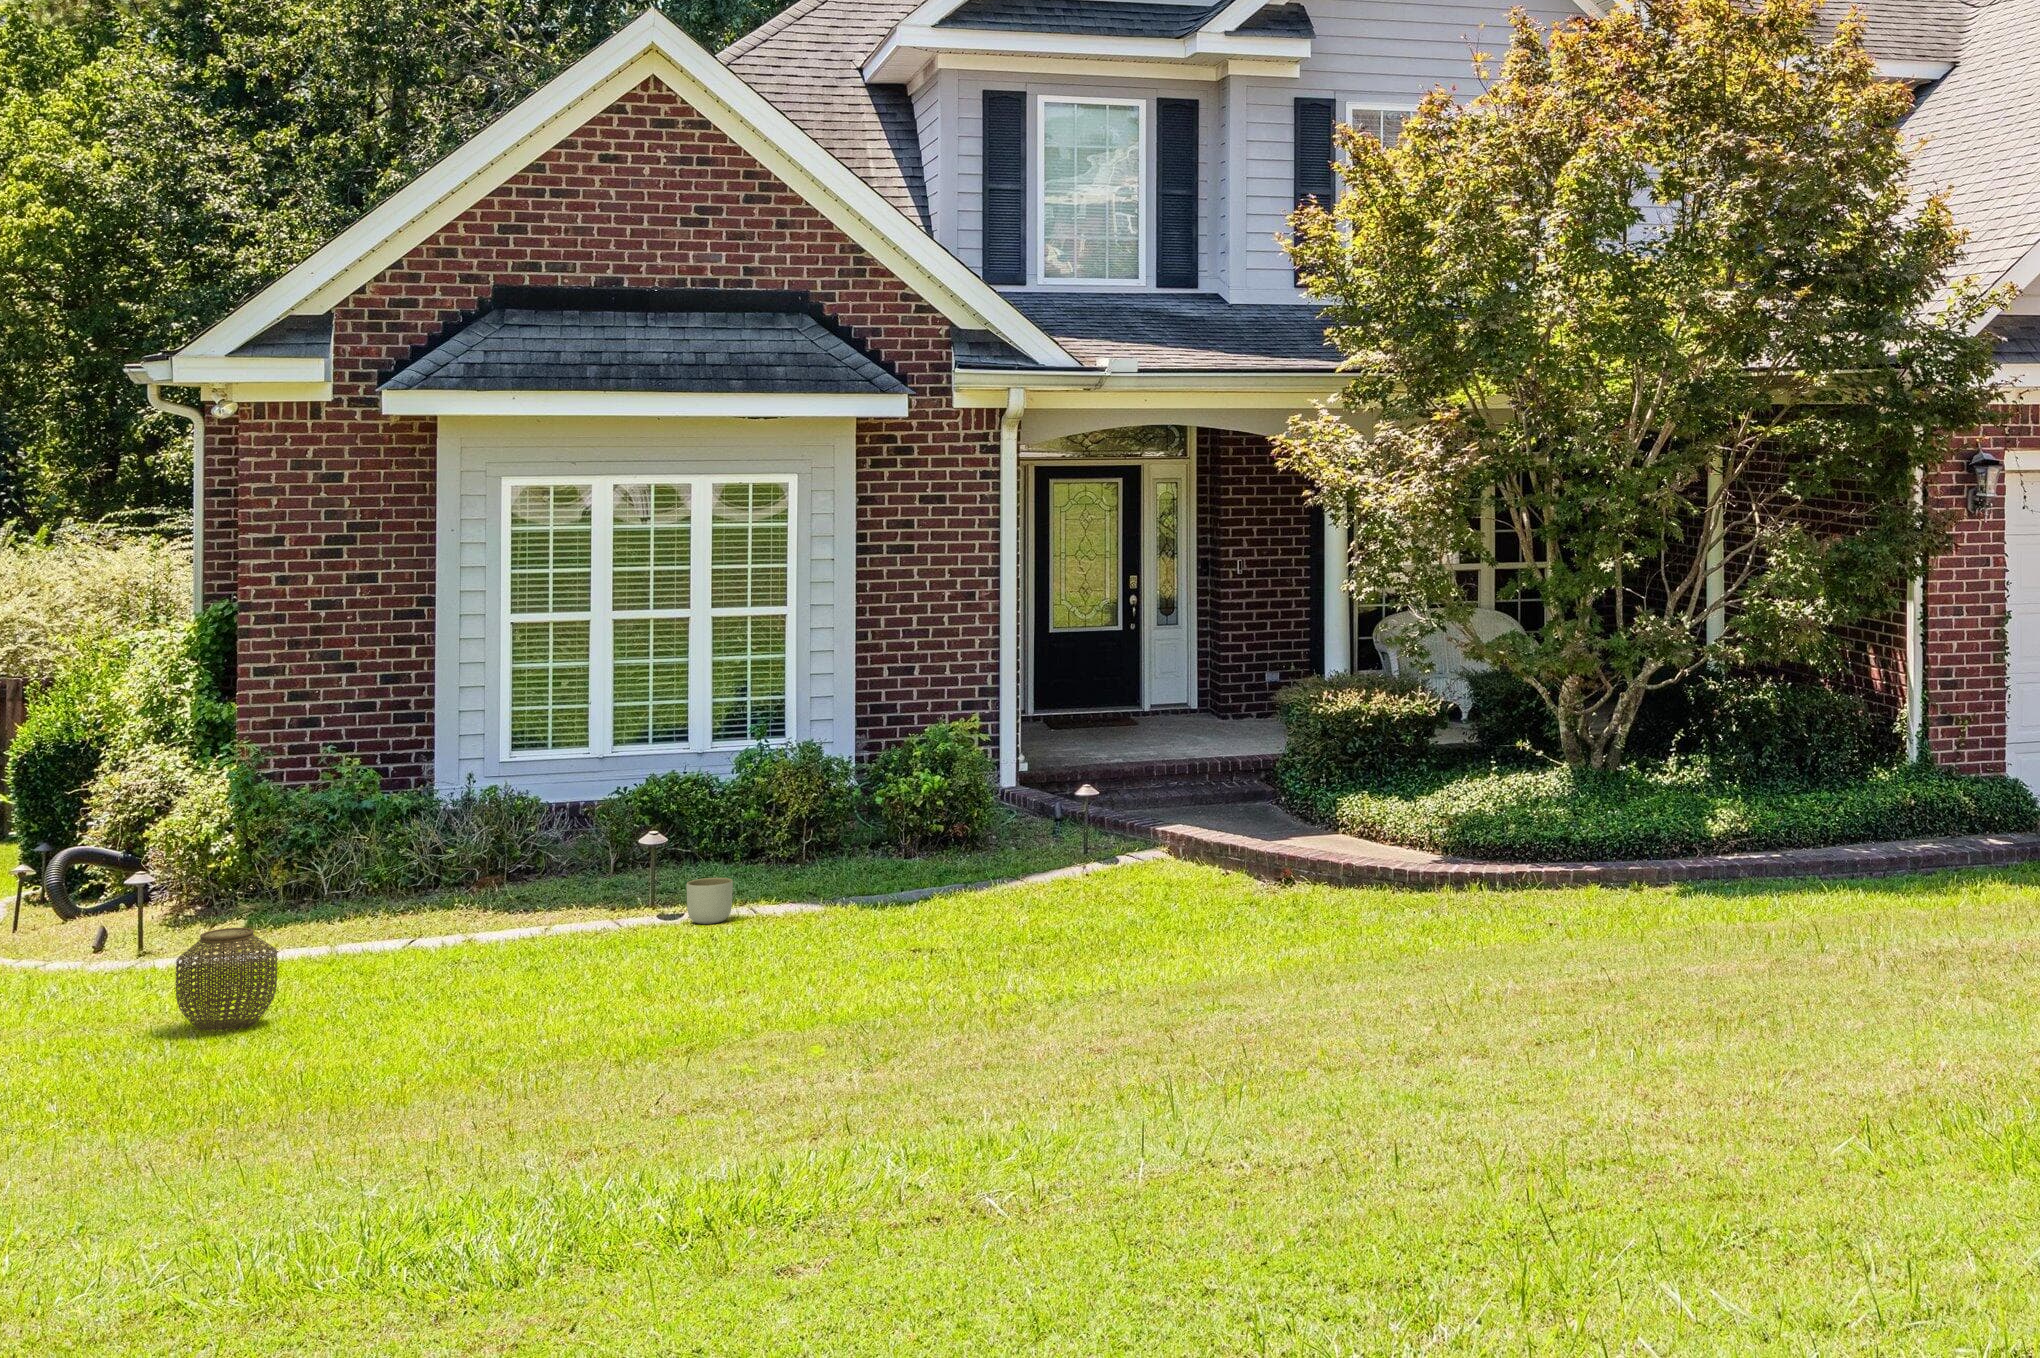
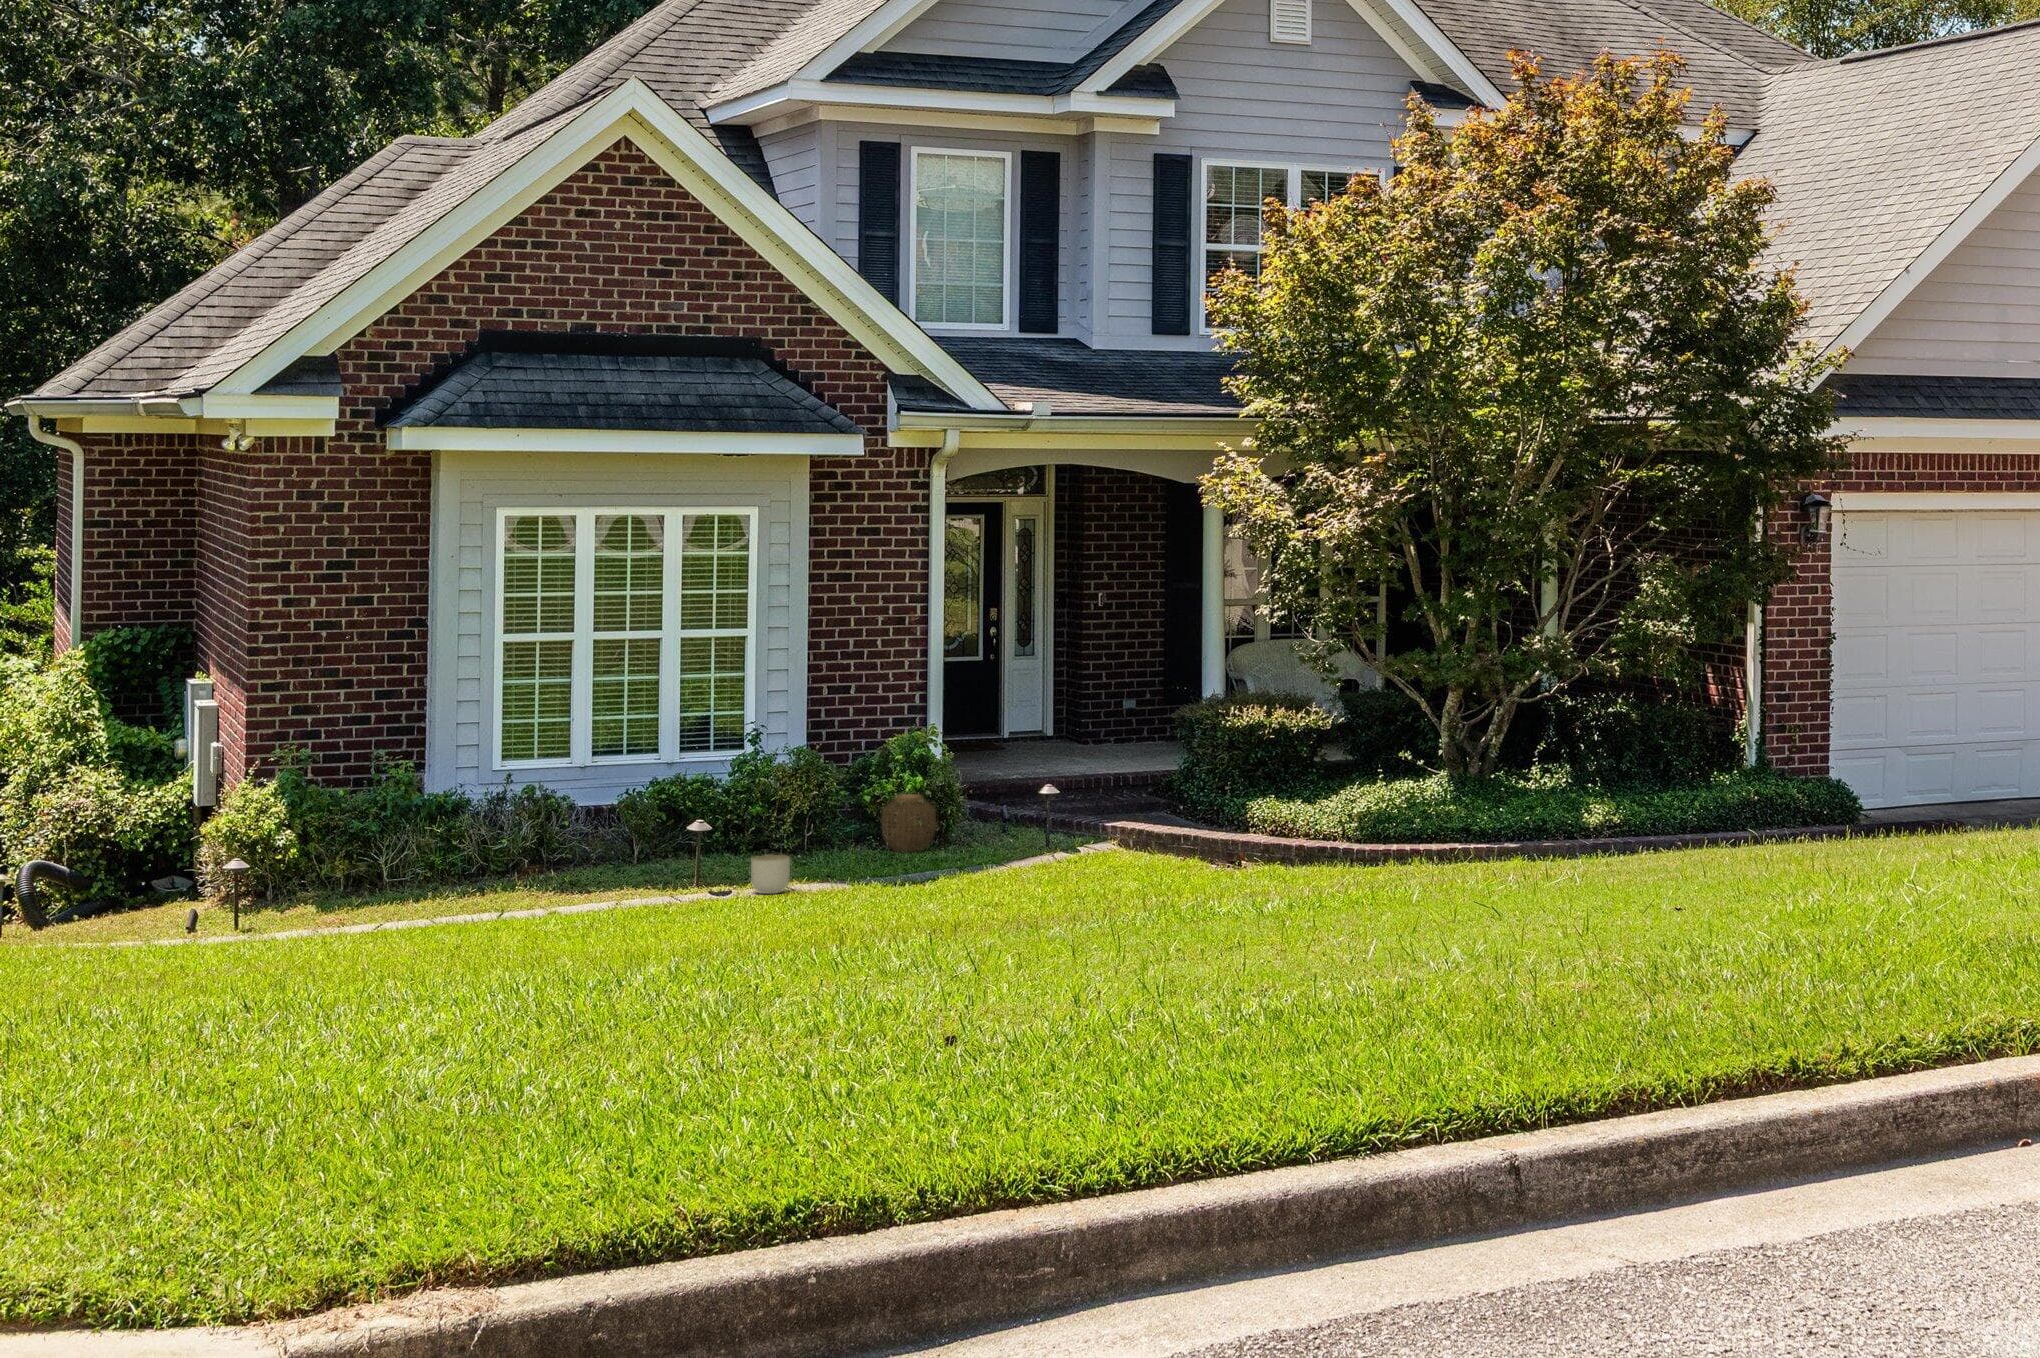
woven basket: present [176,928,277,1031] -> present [882,794,936,852]

